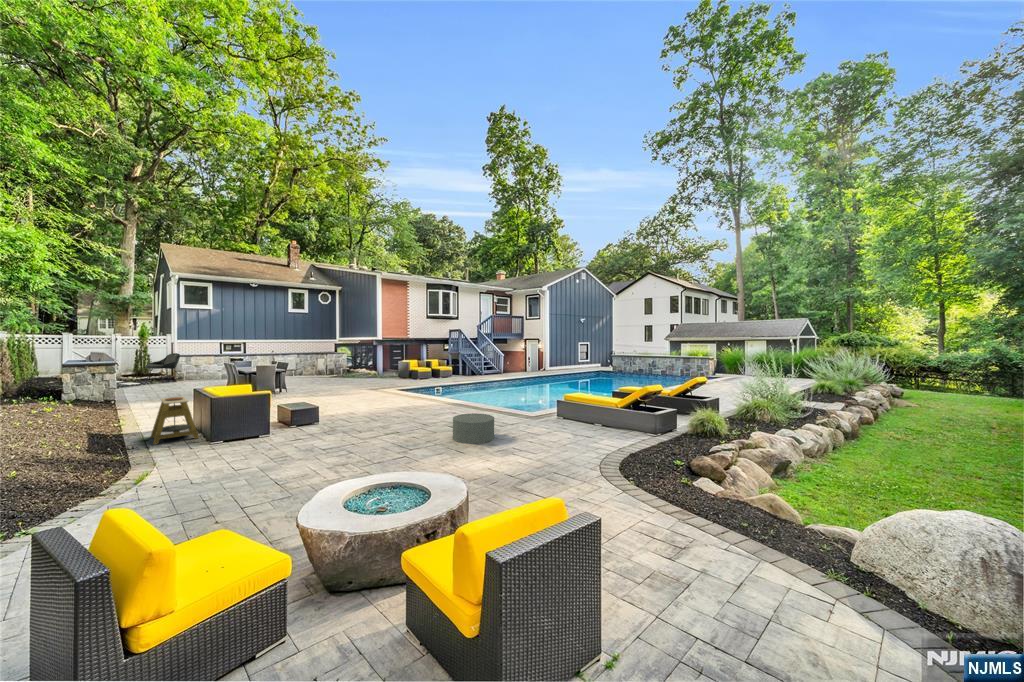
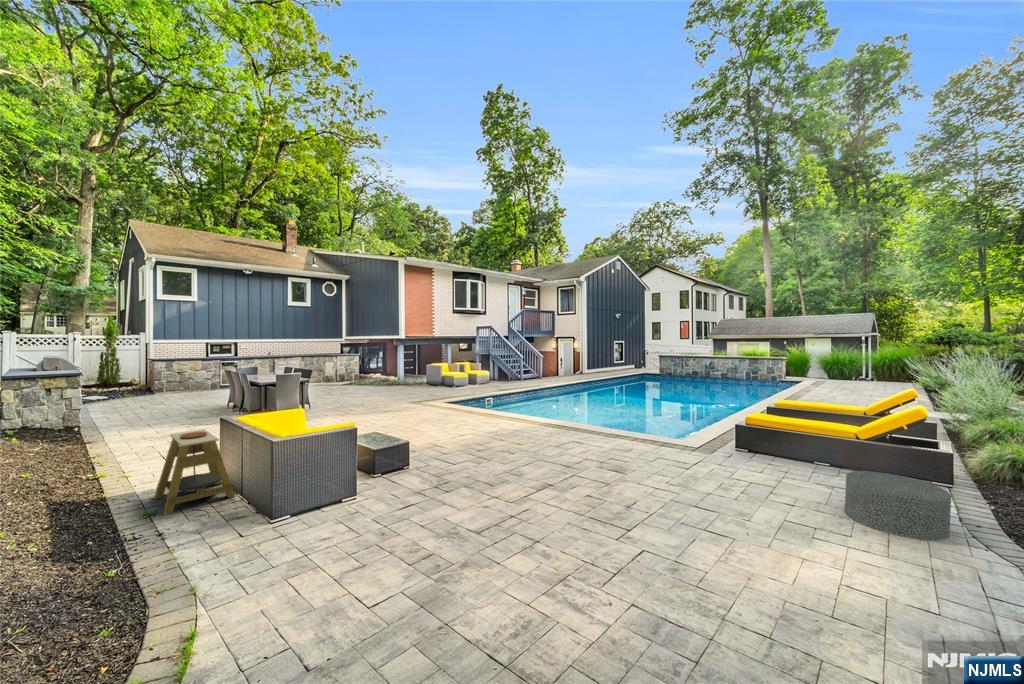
lounge chair: present [145,353,181,380] -> none [113,357,160,392]
ottoman: present [453,413,494,444] -> present [845,471,951,541]

